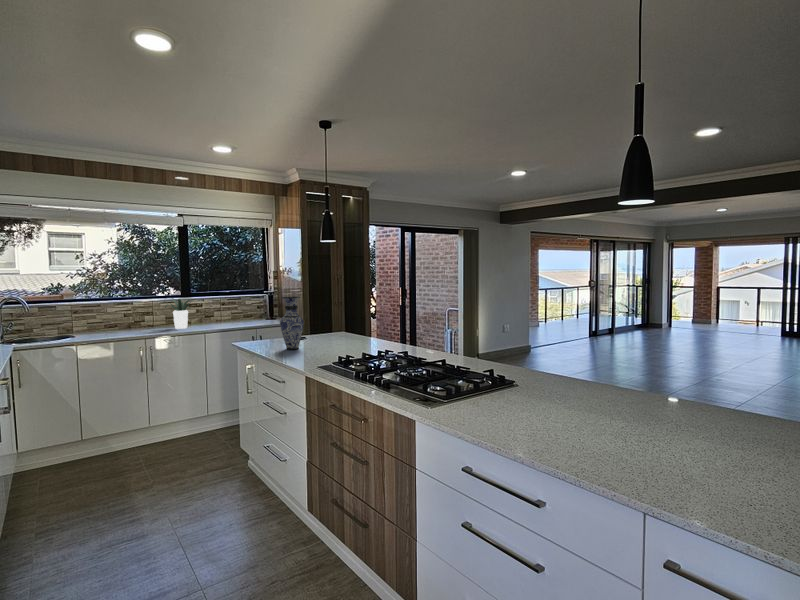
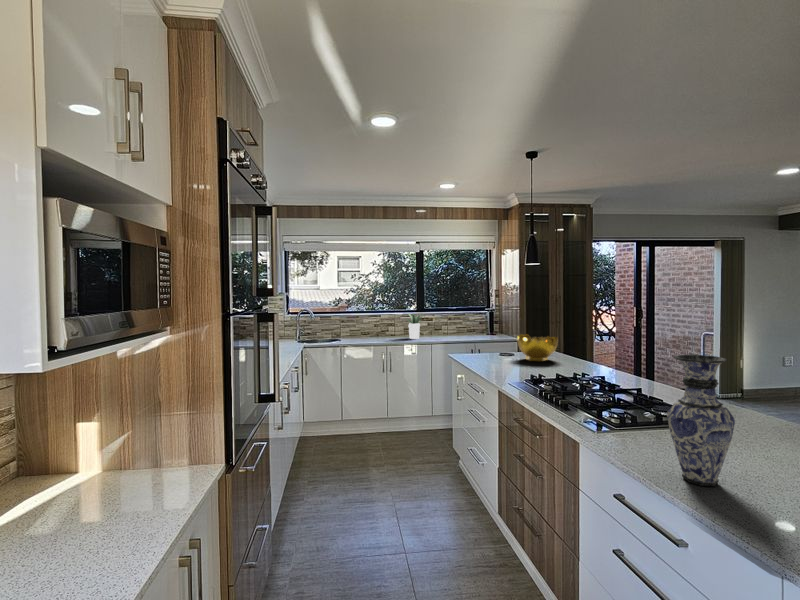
vase: present [280,297,304,350] -> present [667,355,735,486]
decorative bowl: none [312,315,352,343] -> present [517,334,558,361]

